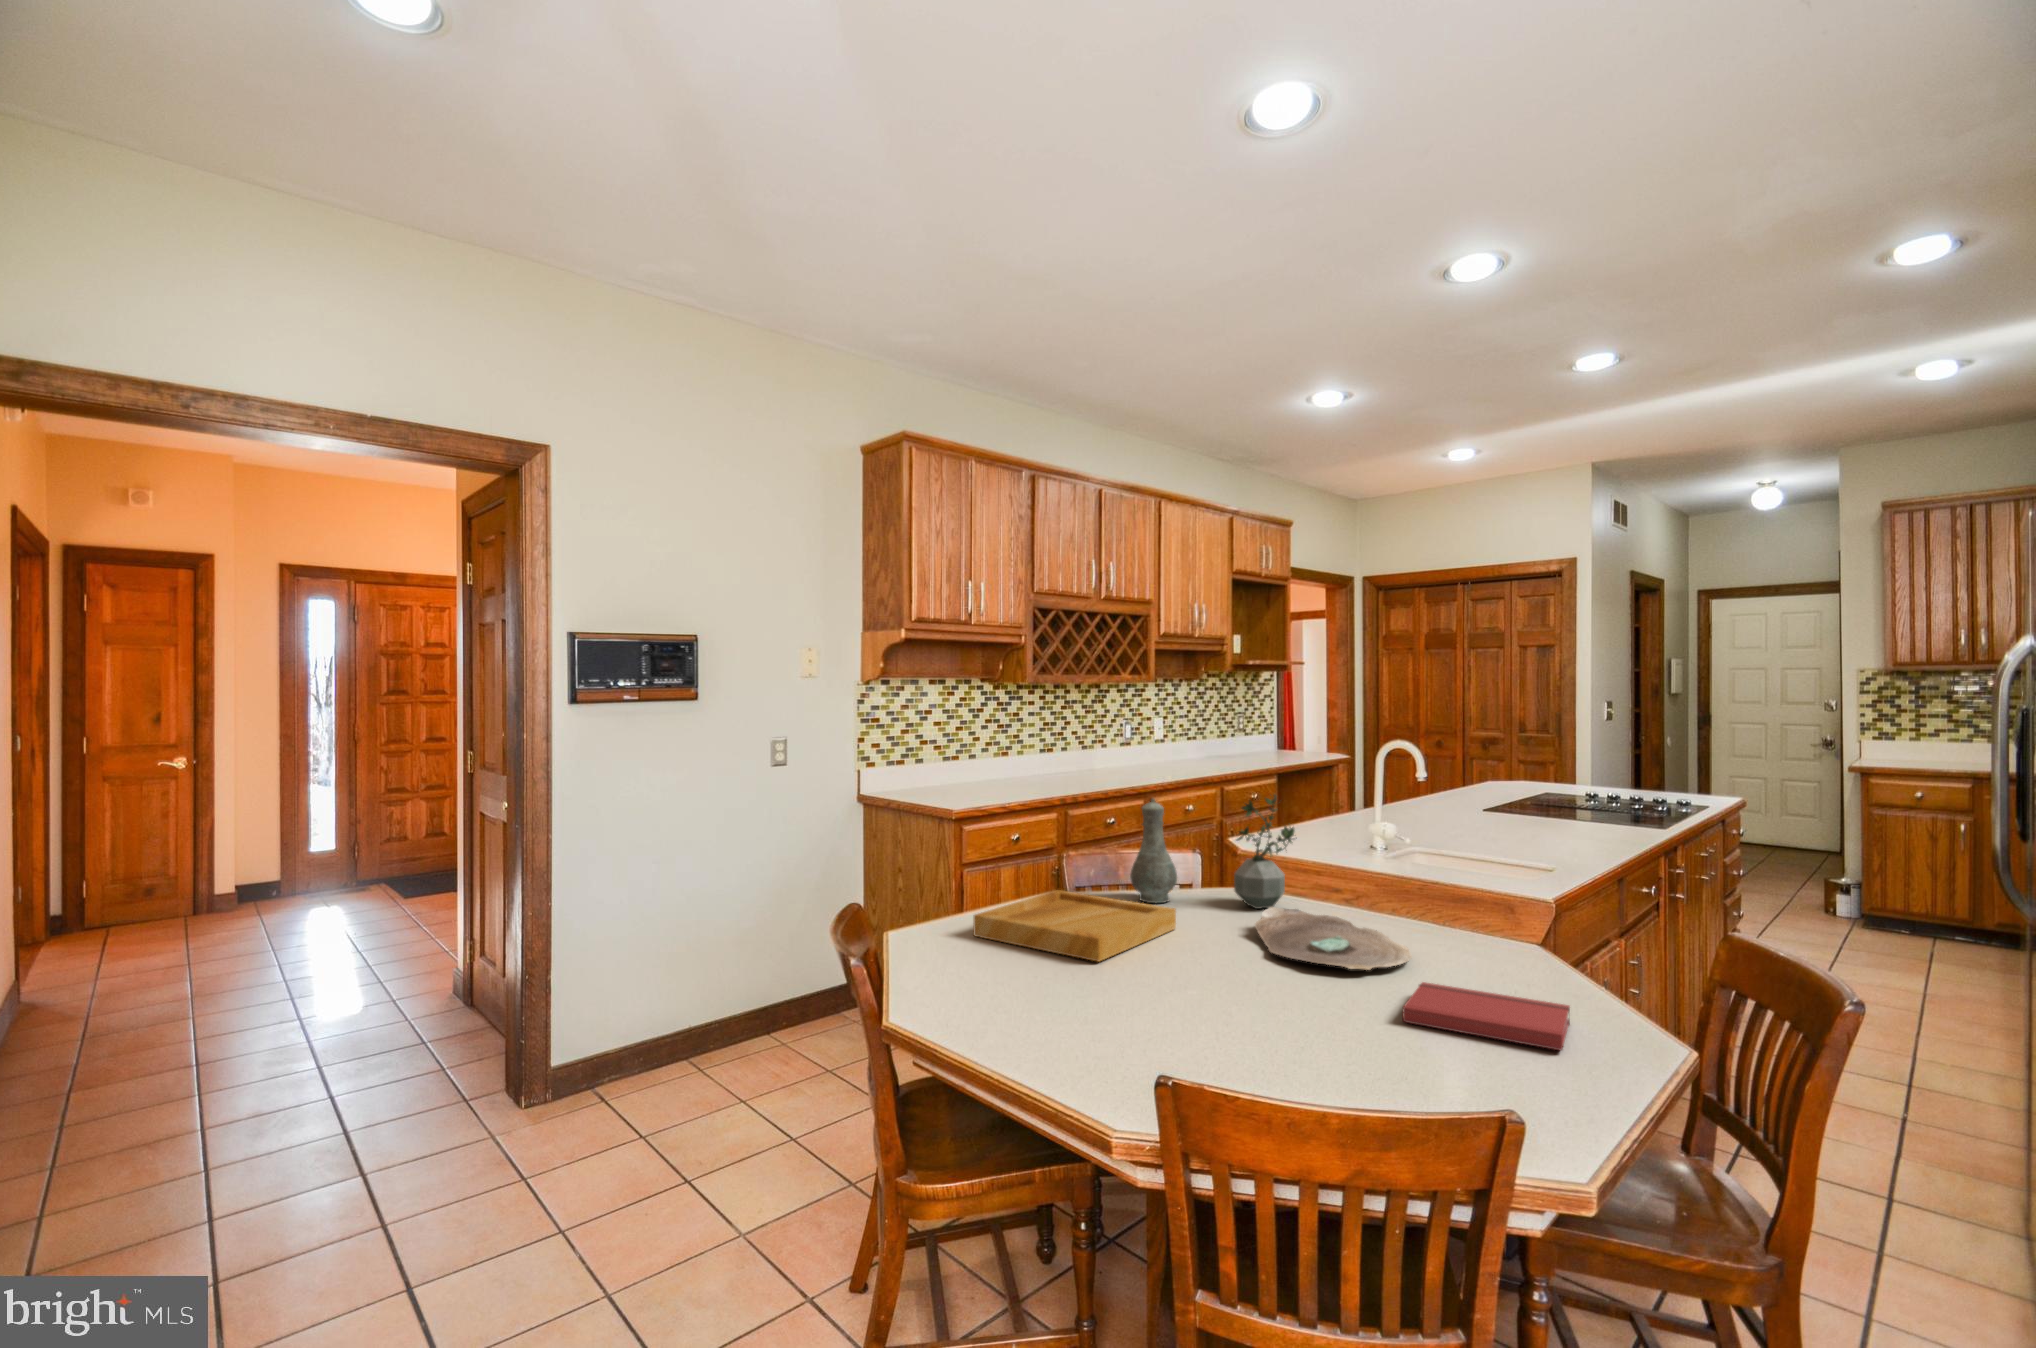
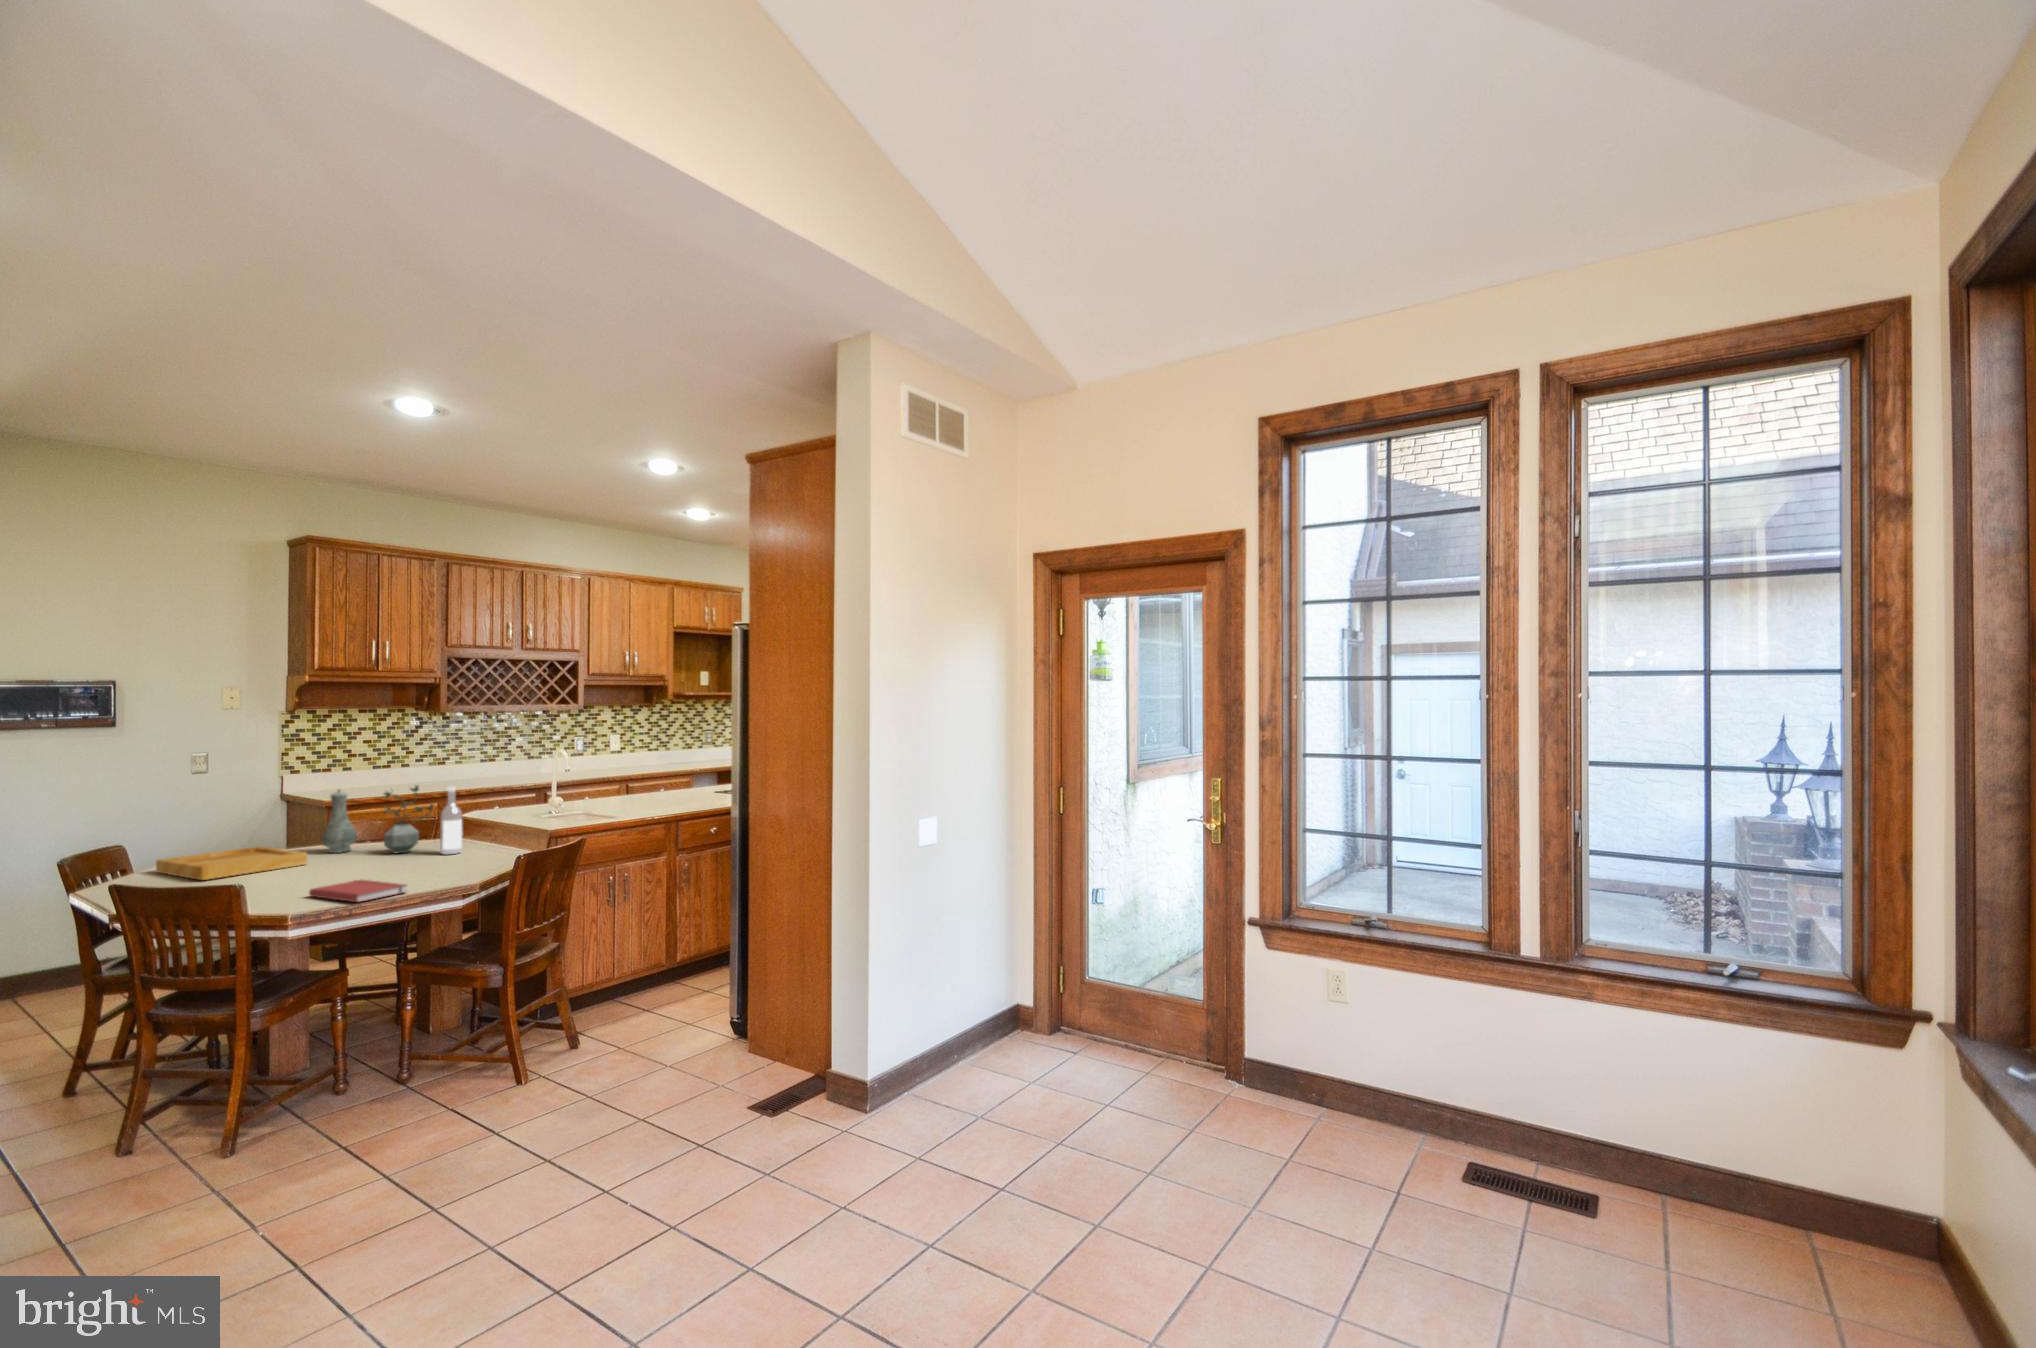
wine bottle: none [1334,798,1367,915] -> present [440,786,462,855]
decorative bowl: present [1255,907,1412,970] -> none [323,850,424,877]

